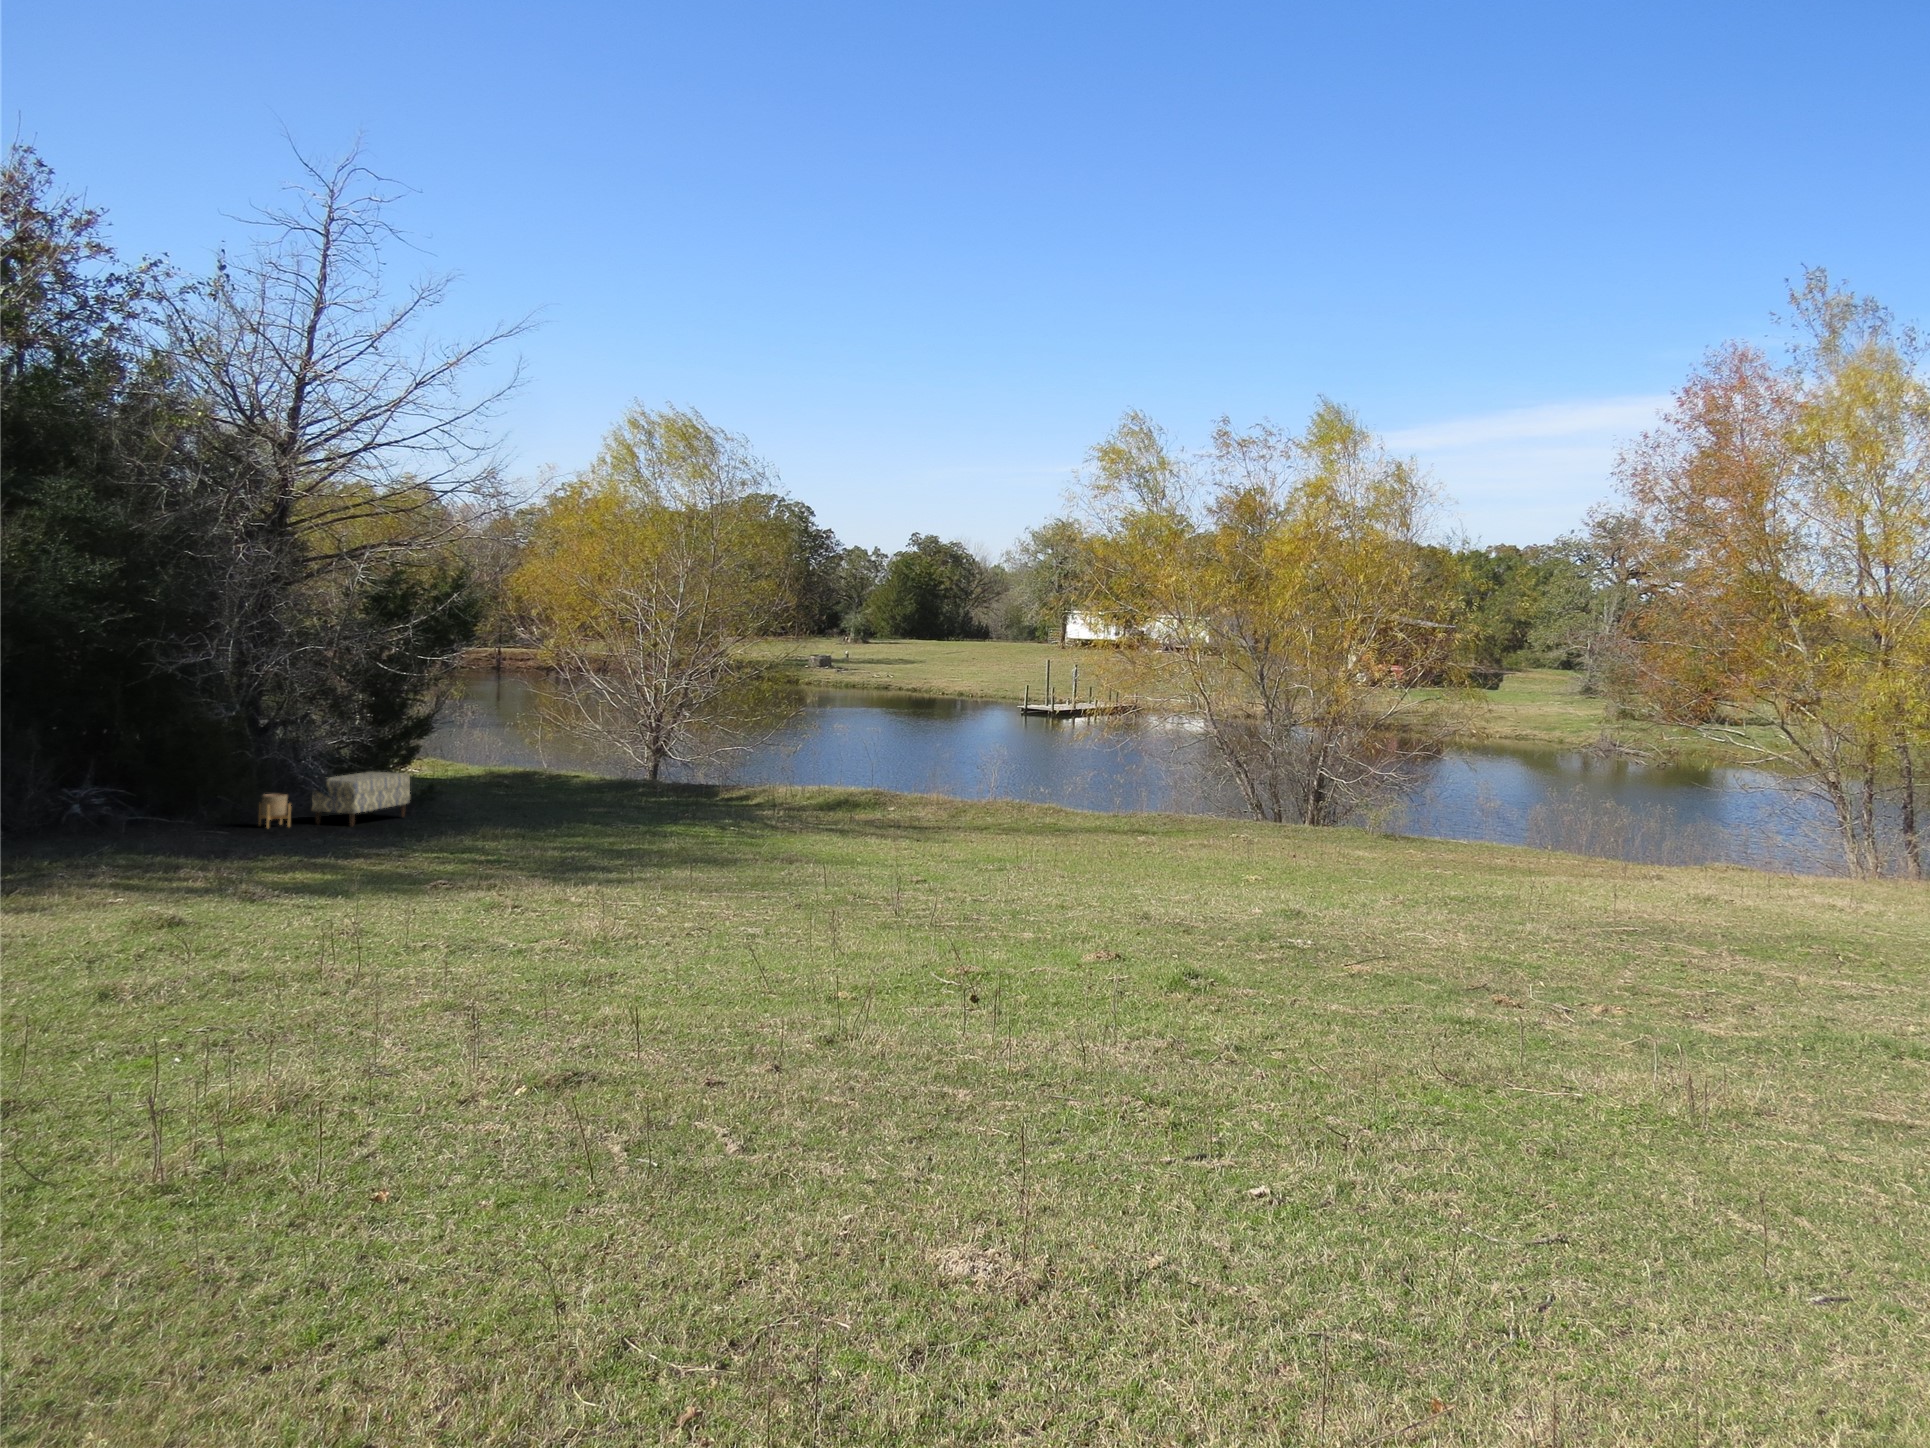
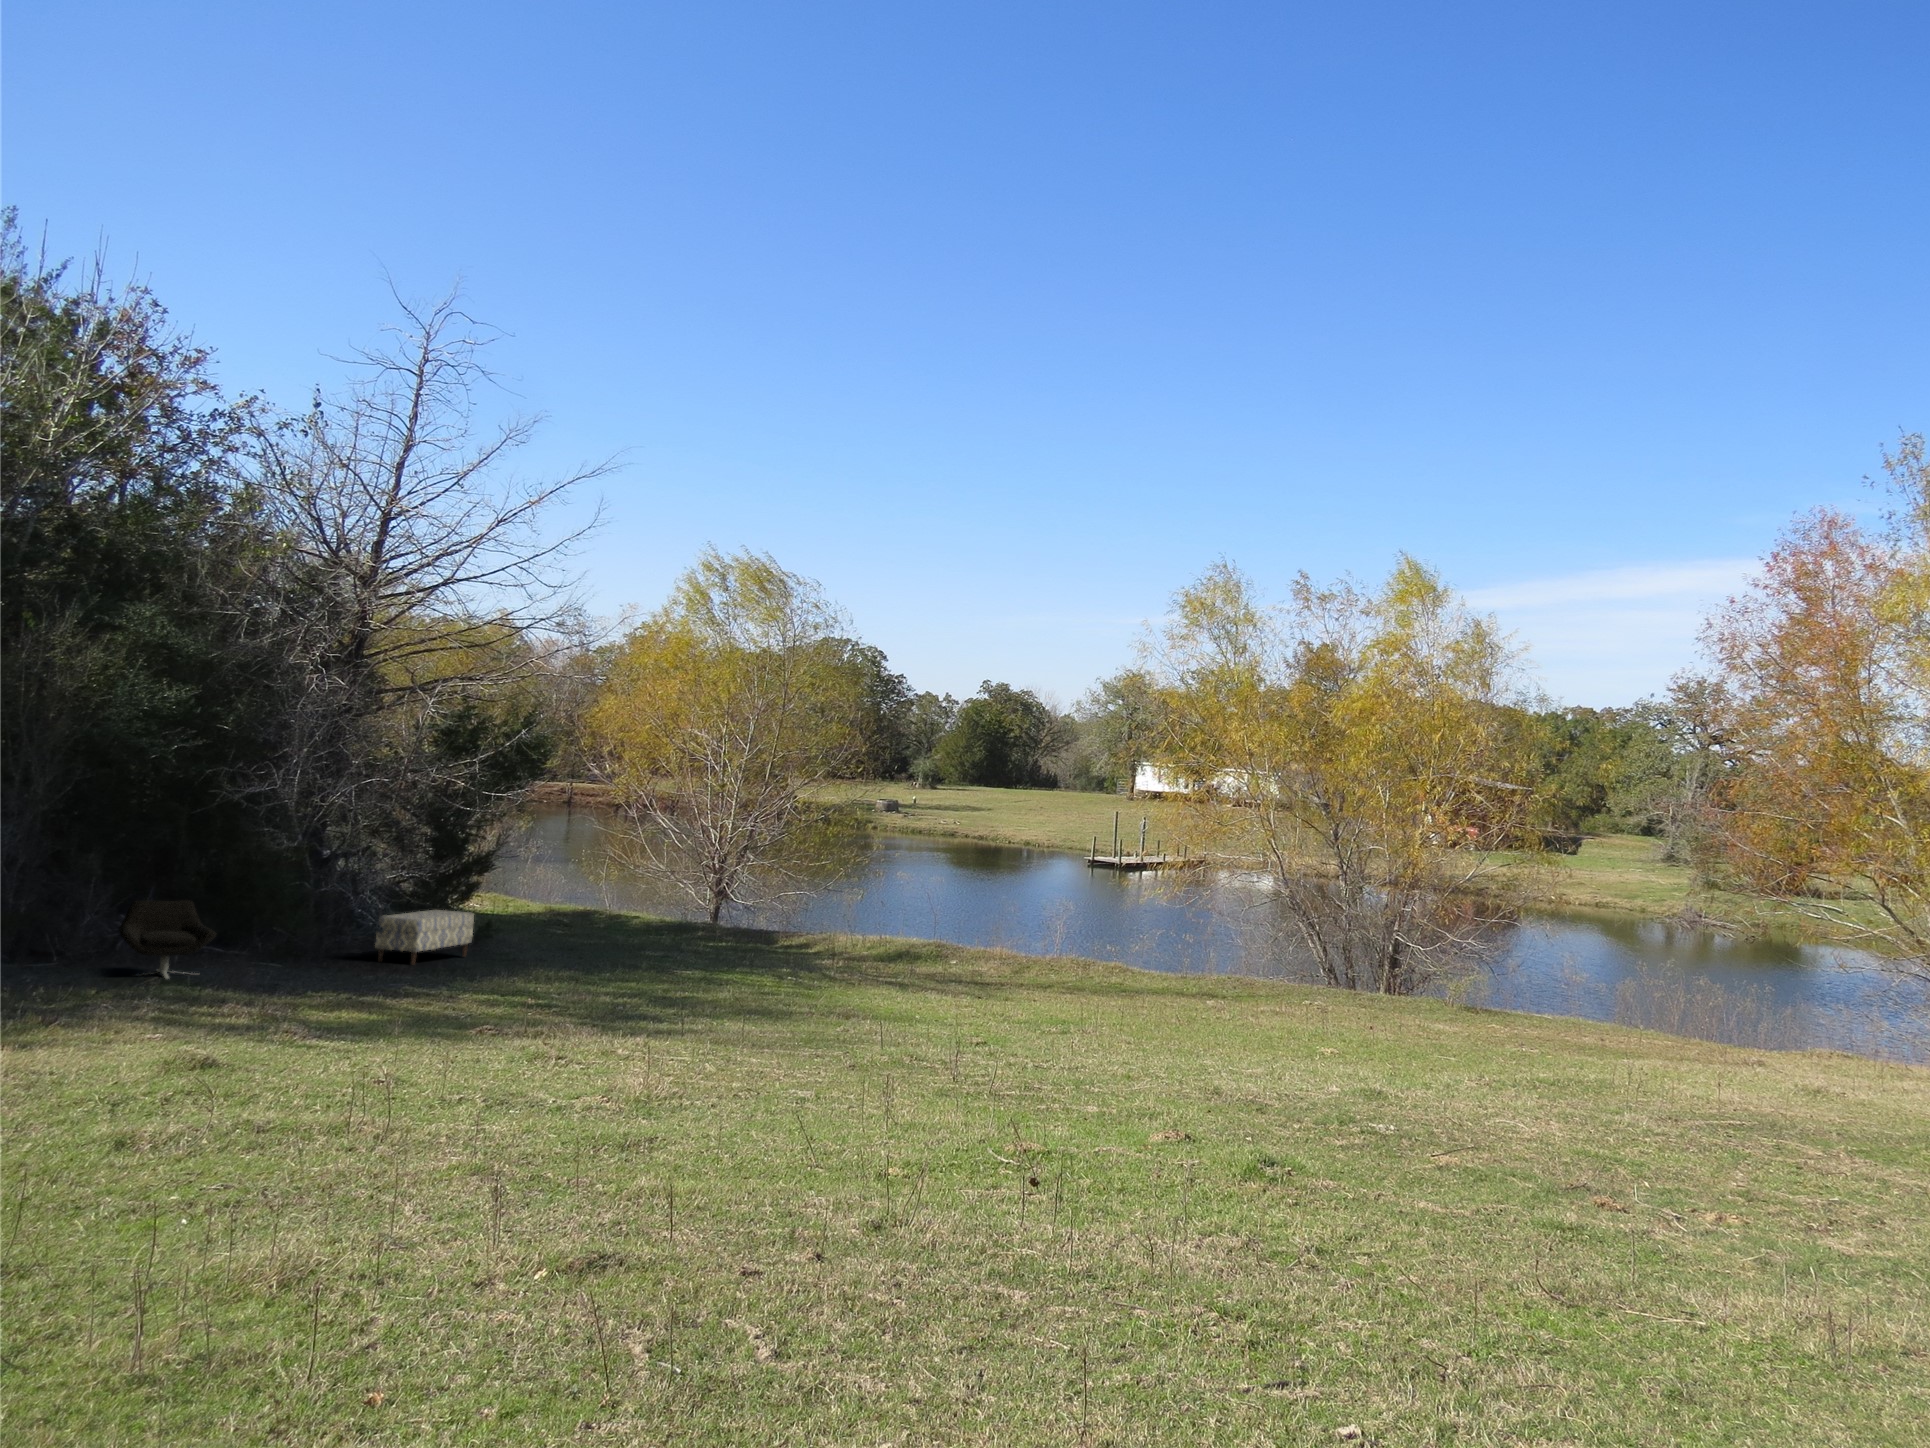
lounge chair: none [49,769,151,848] -> present [119,900,216,979]
planter: present [258,794,291,828] -> none [321,930,355,965]

